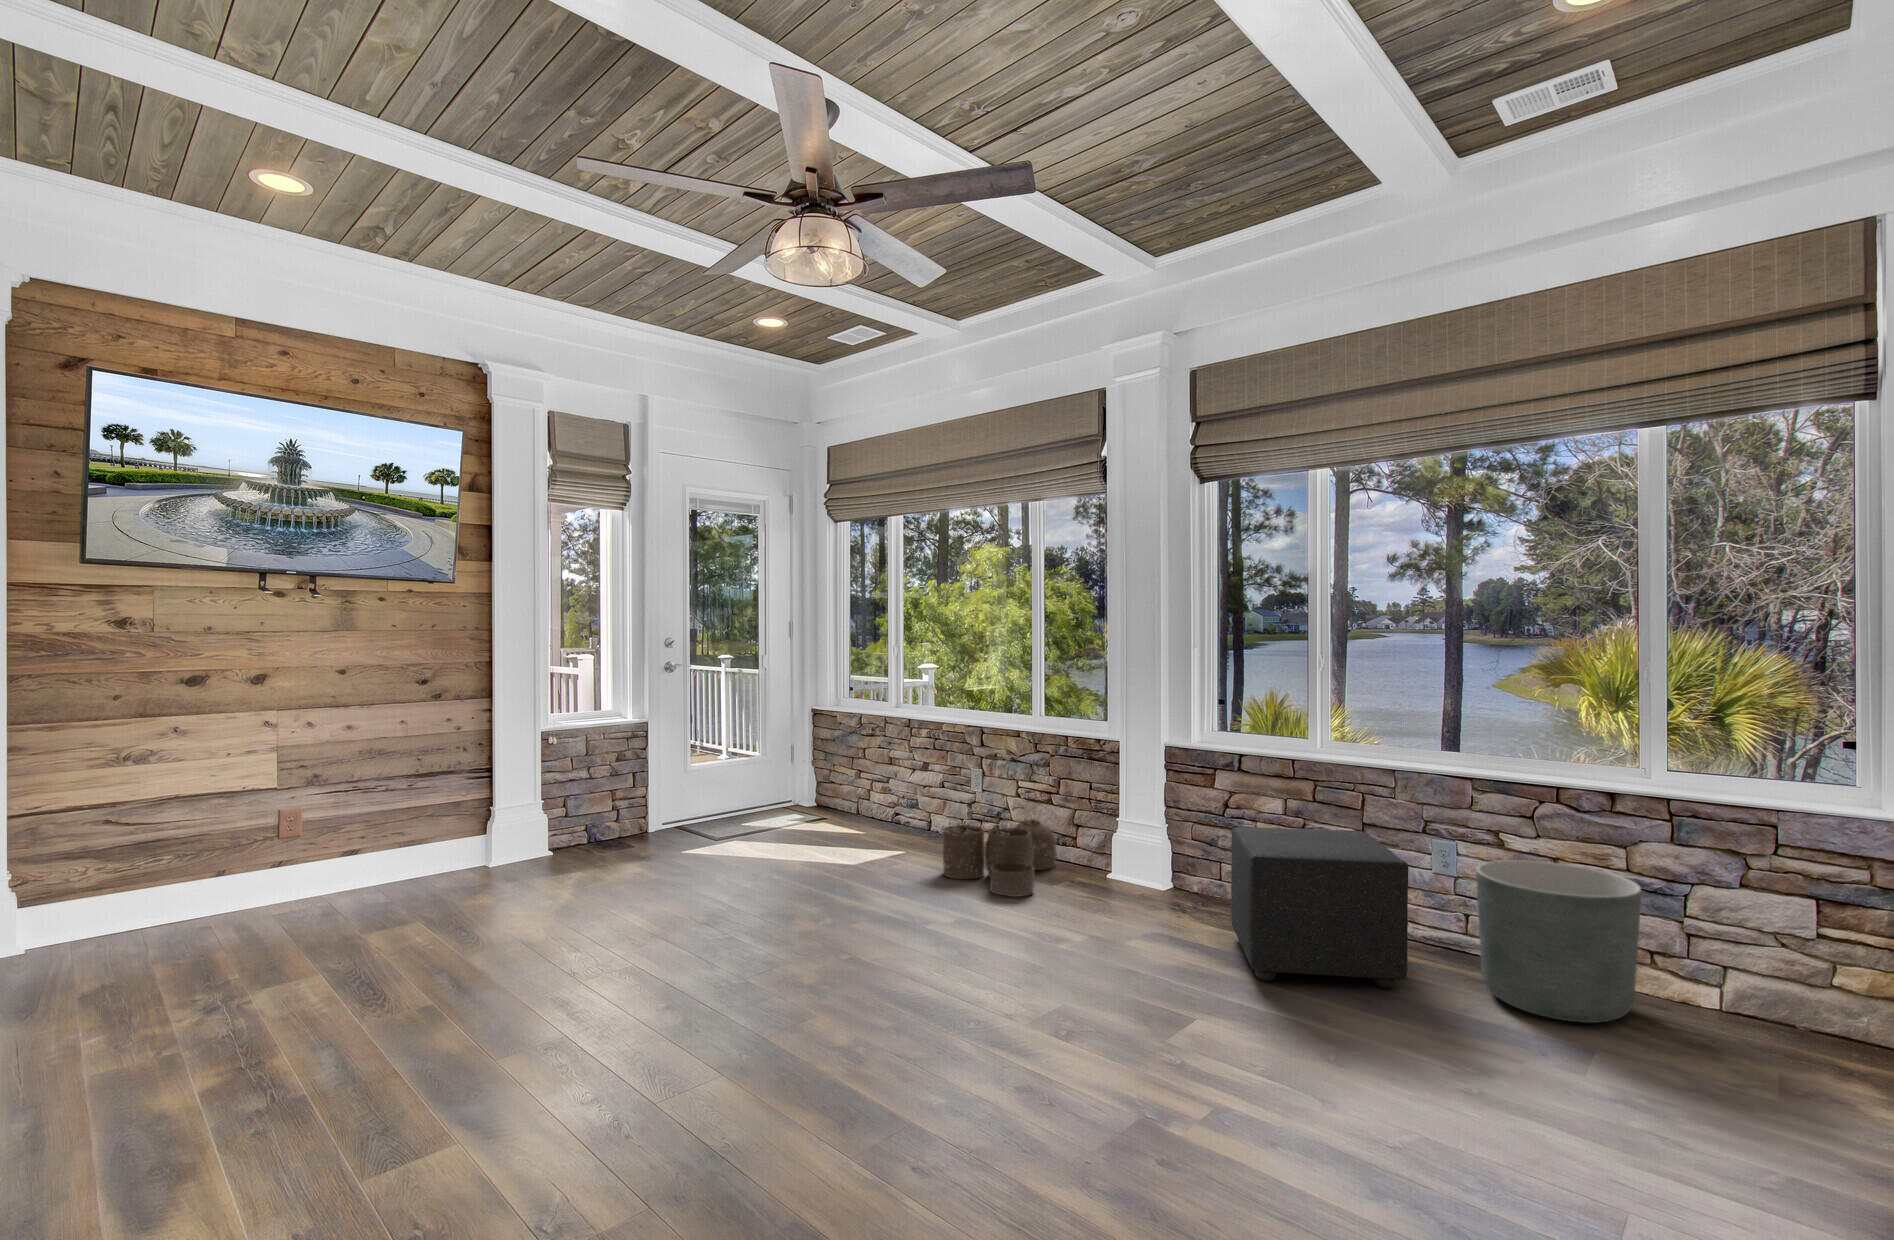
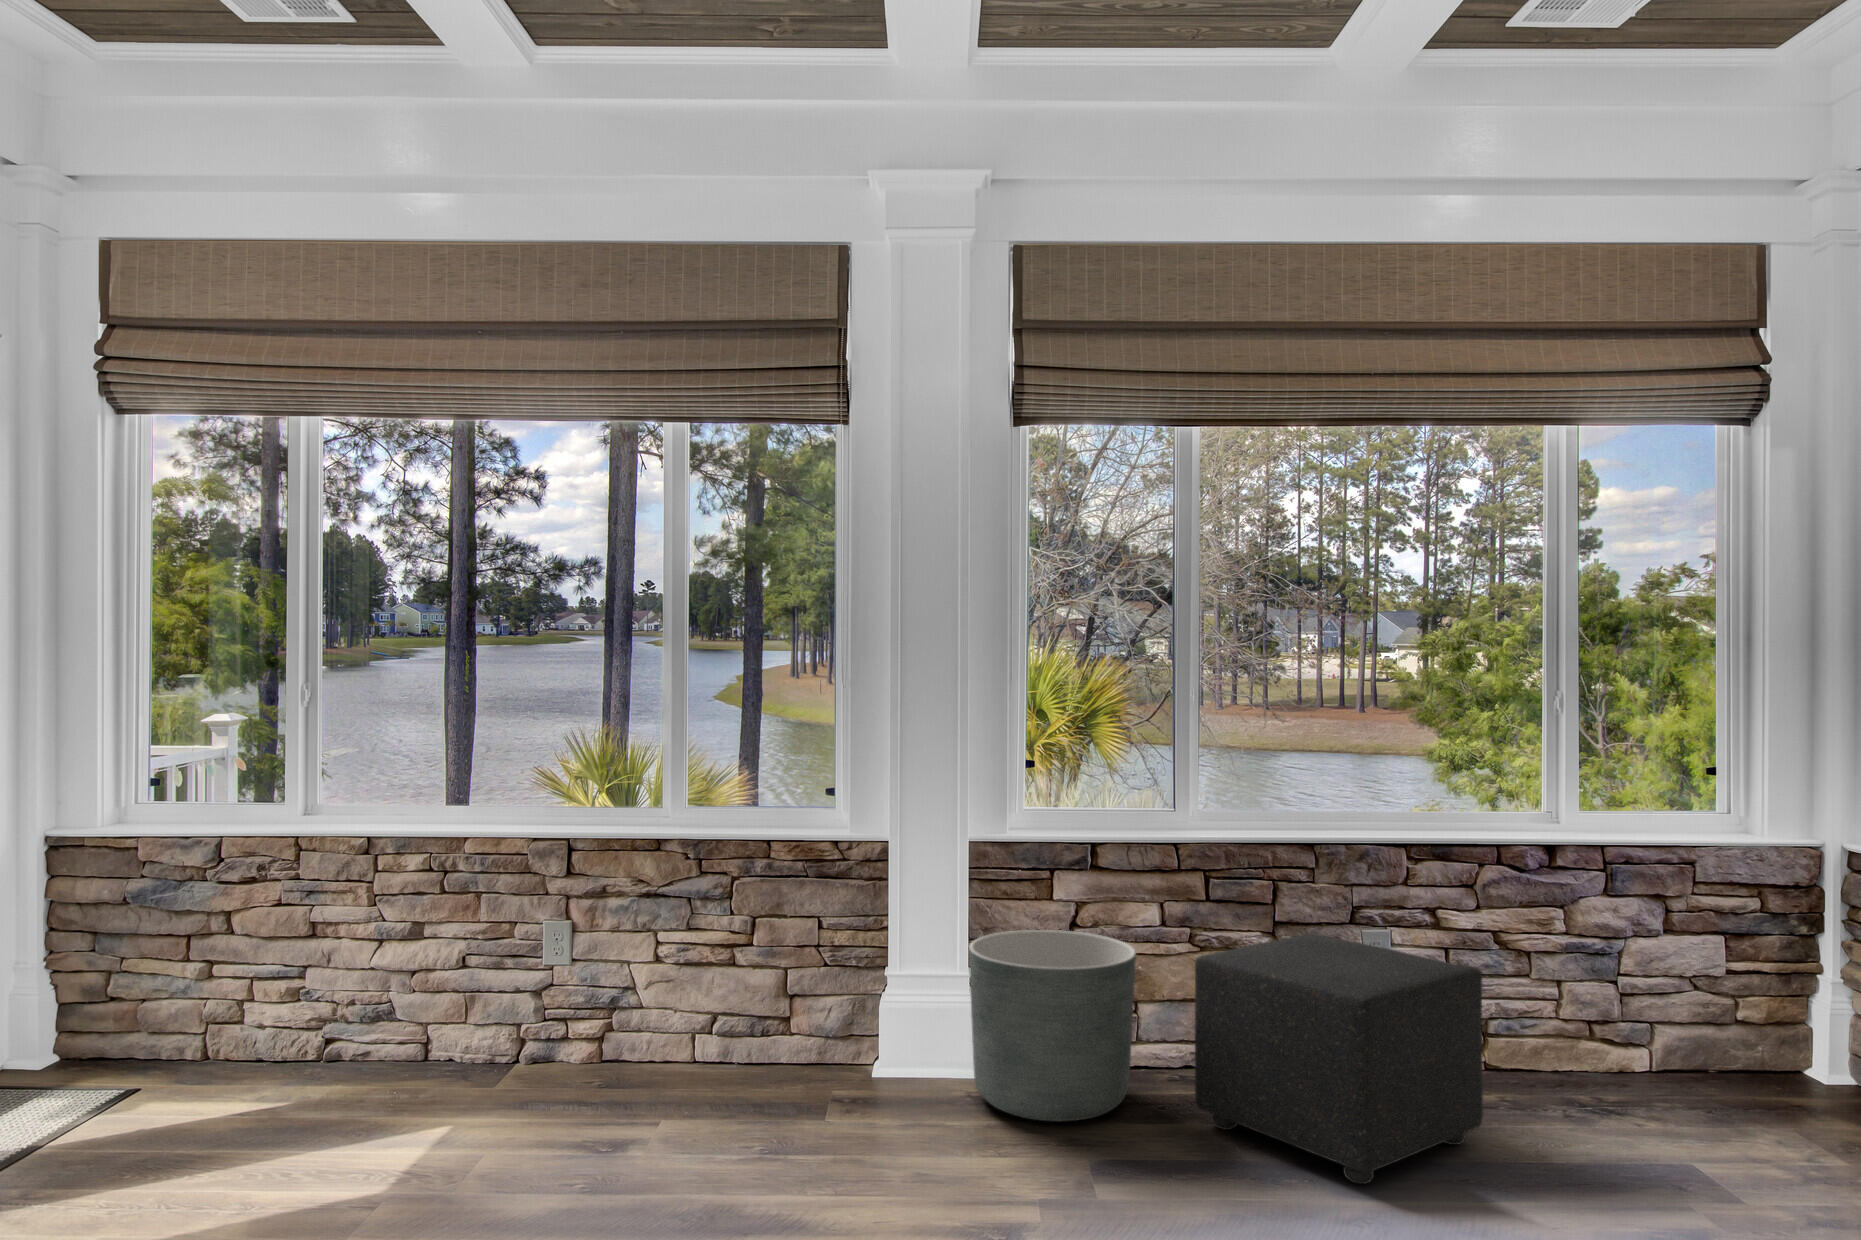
woven basket: present [943,819,1056,897] -> none [616,991,840,1157]
planter: present [1476,860,1641,1023] -> present [969,930,1136,1121]

